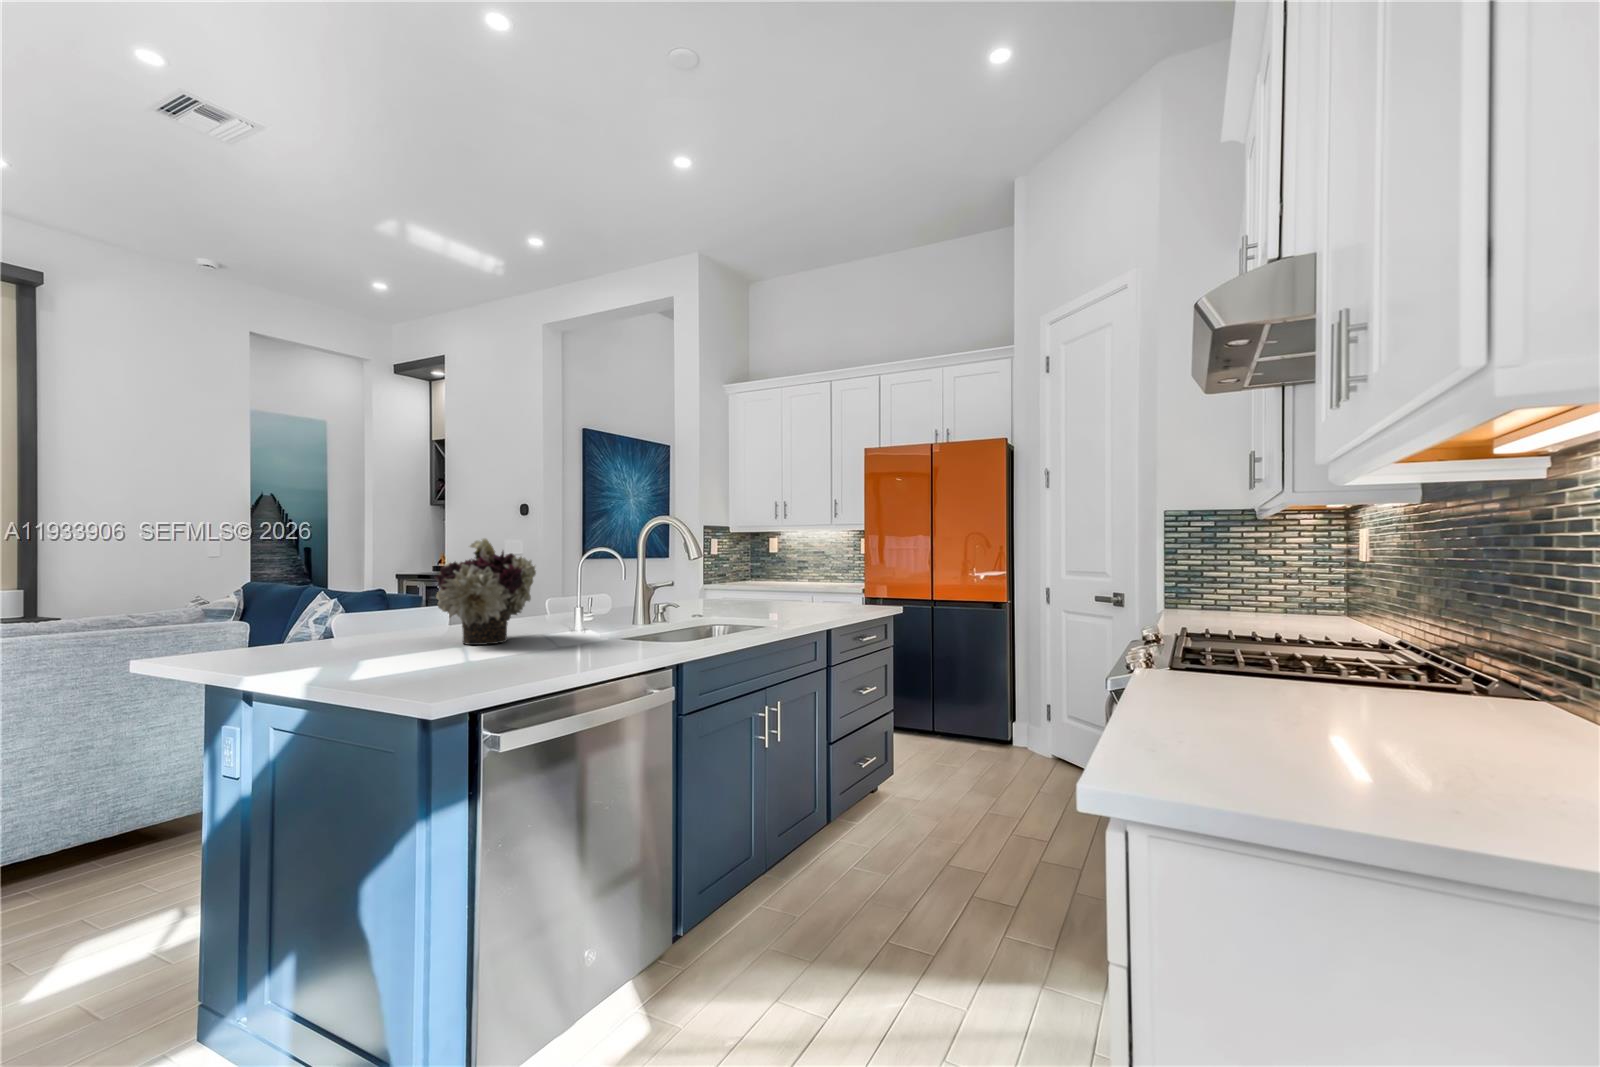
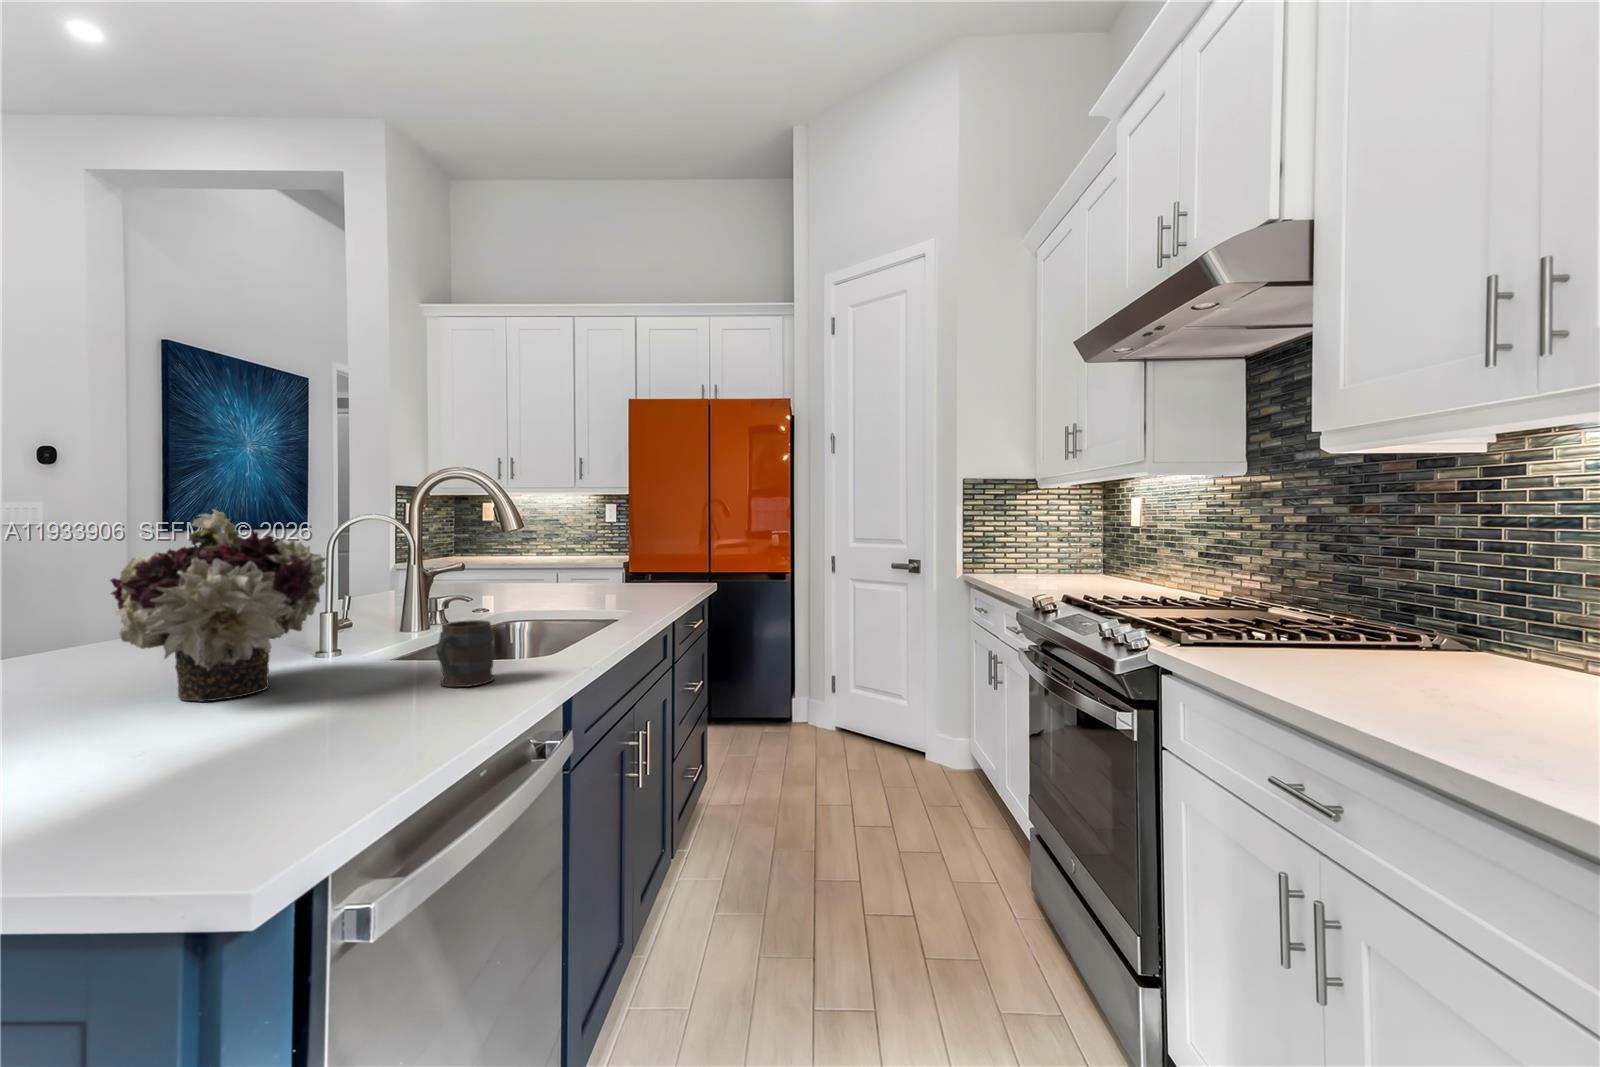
mug: none [574,610,617,651] -> present [436,620,494,687]

